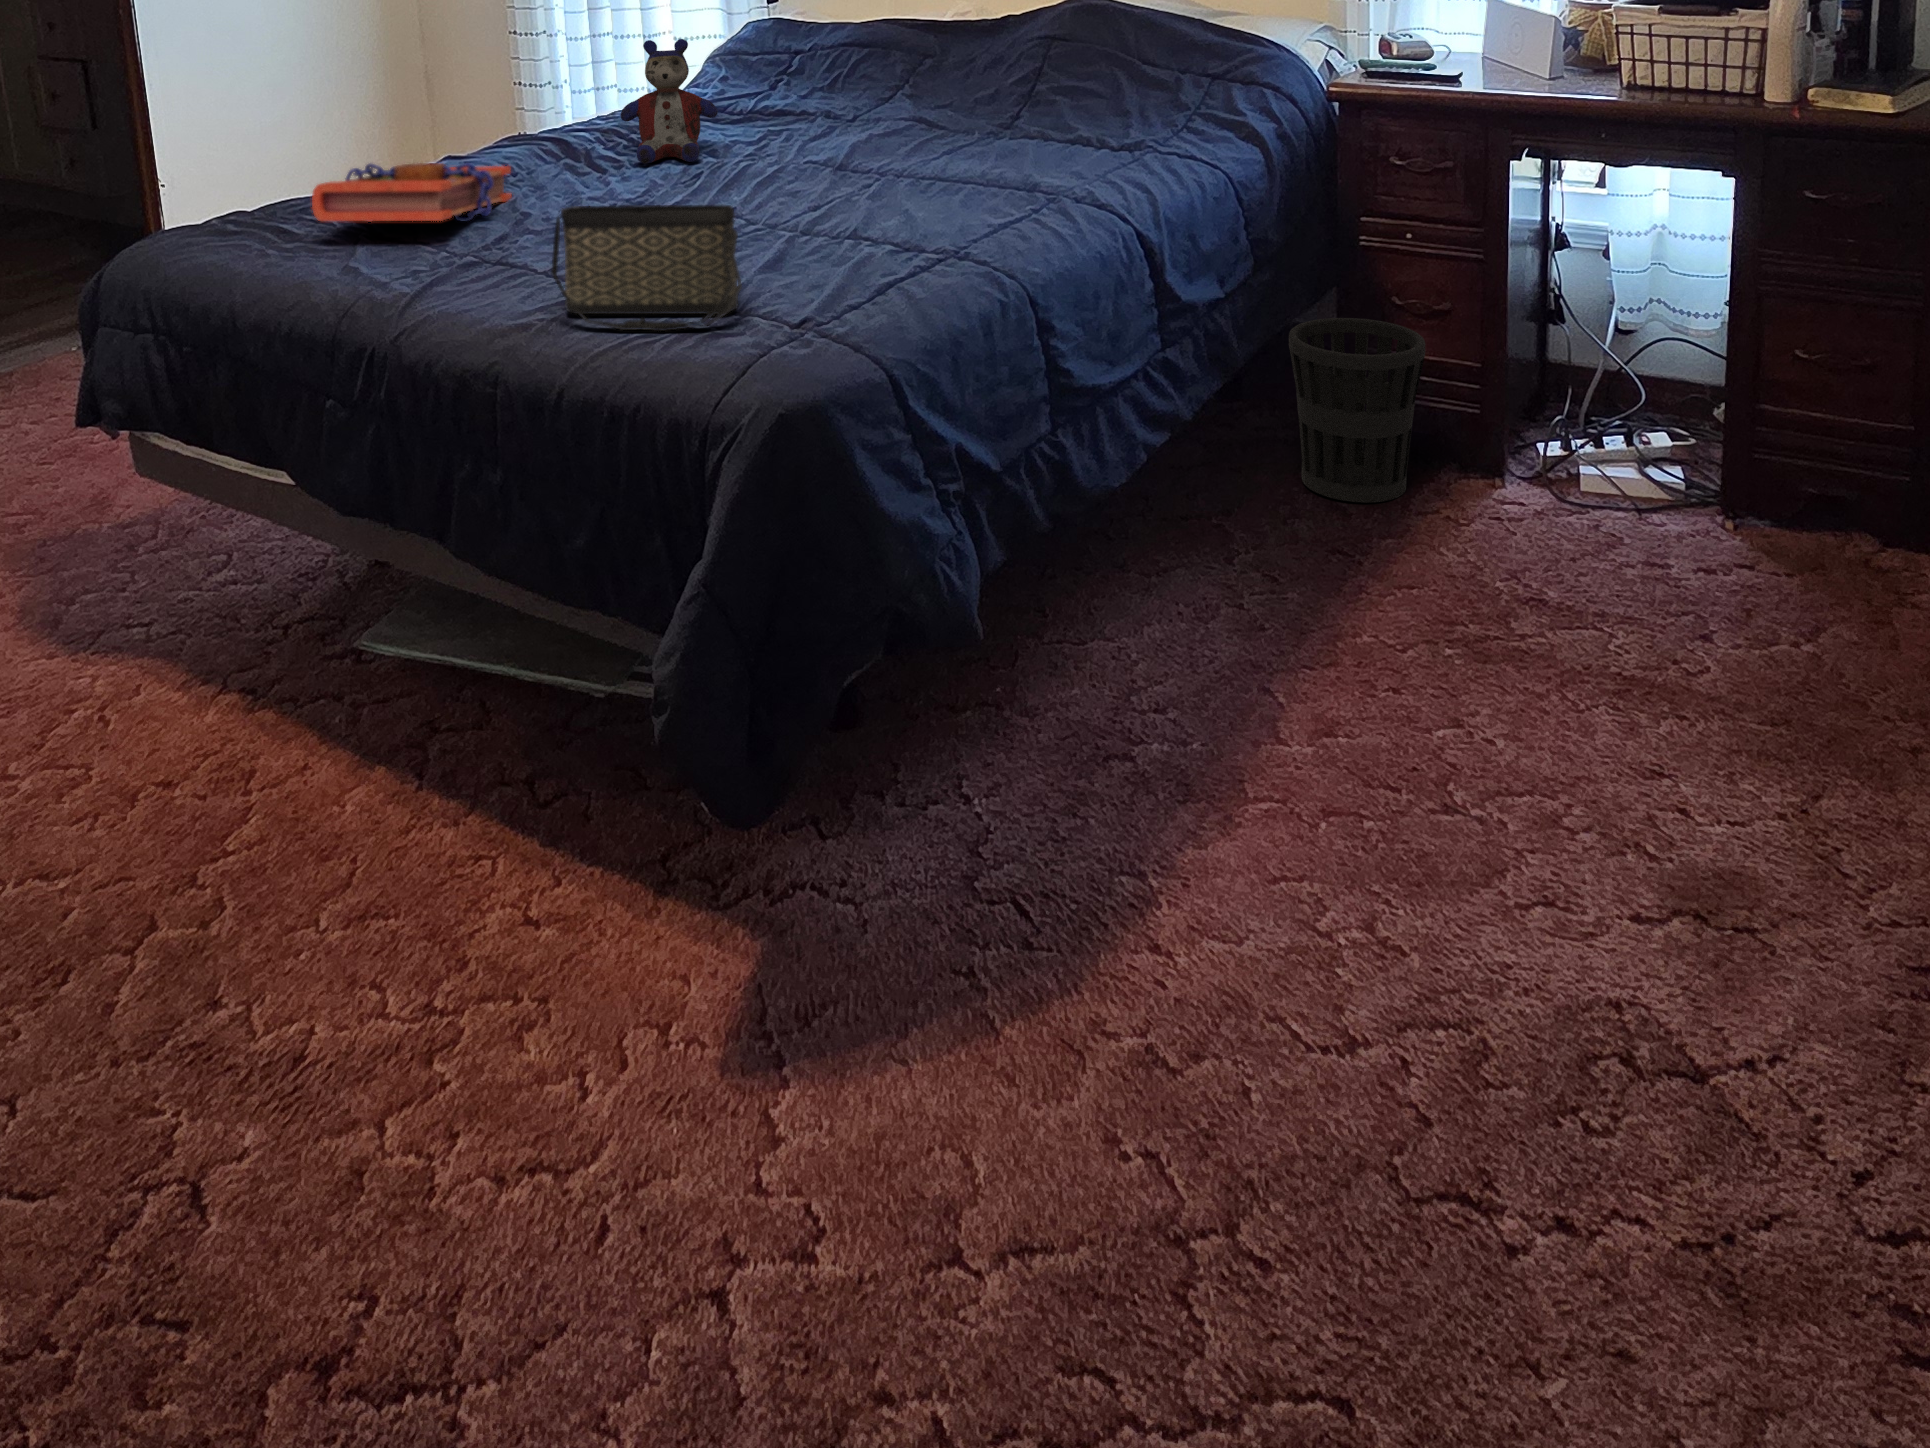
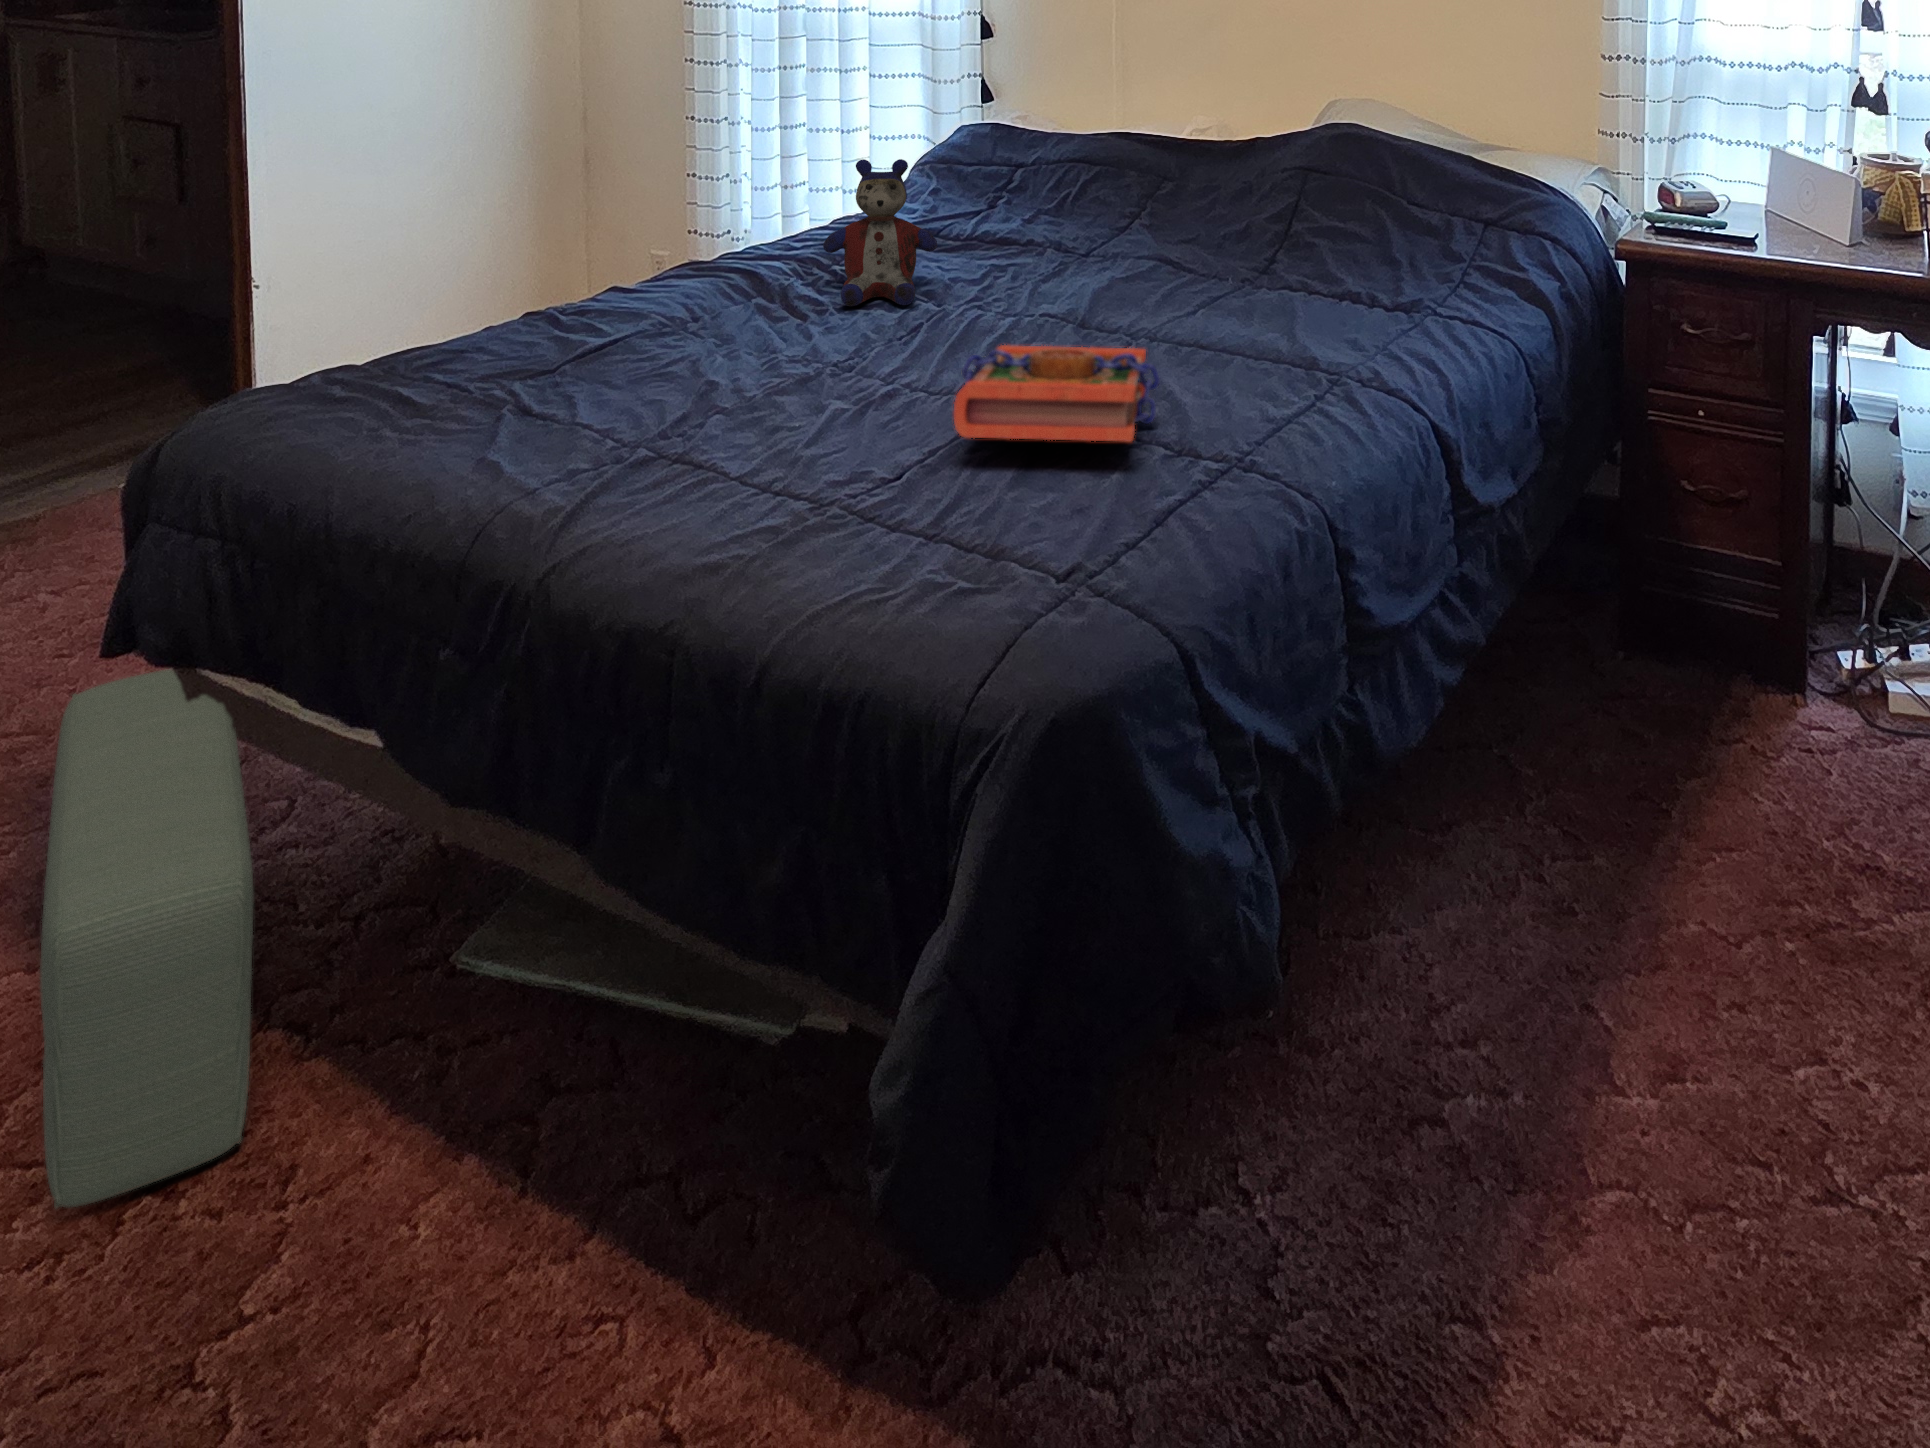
book: present [312,163,512,222] -> present [954,345,1160,442]
handbag: present [551,205,742,331] -> none [752,402,991,571]
wastebasket: present [1289,318,1425,503] -> none [1579,505,1730,731]
pouf: none [56,439,216,787] -> present [40,669,253,1208]

